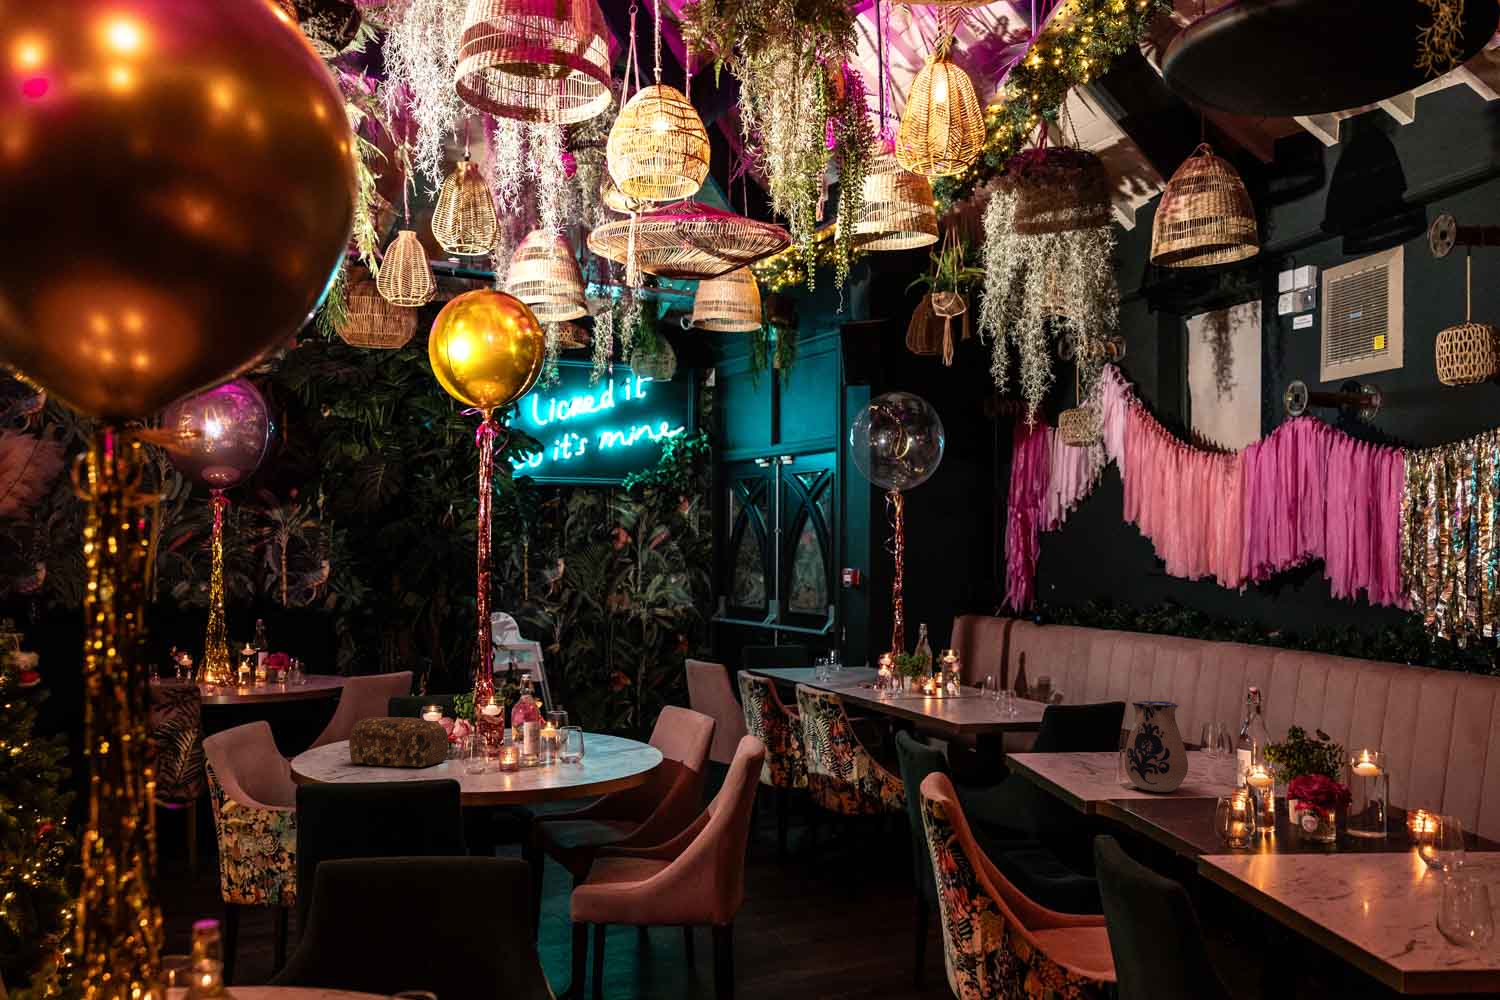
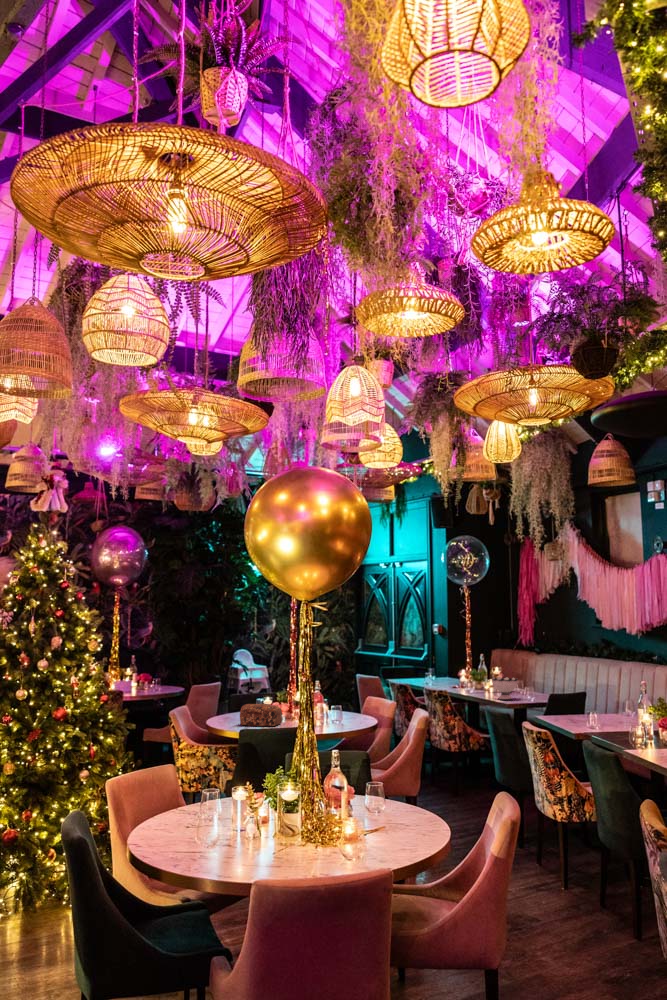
bowl: none [936,665,990,713] -> present [492,677,518,700]
ceramic pitcher: present [1125,701,1188,792] -> none [584,692,612,731]

